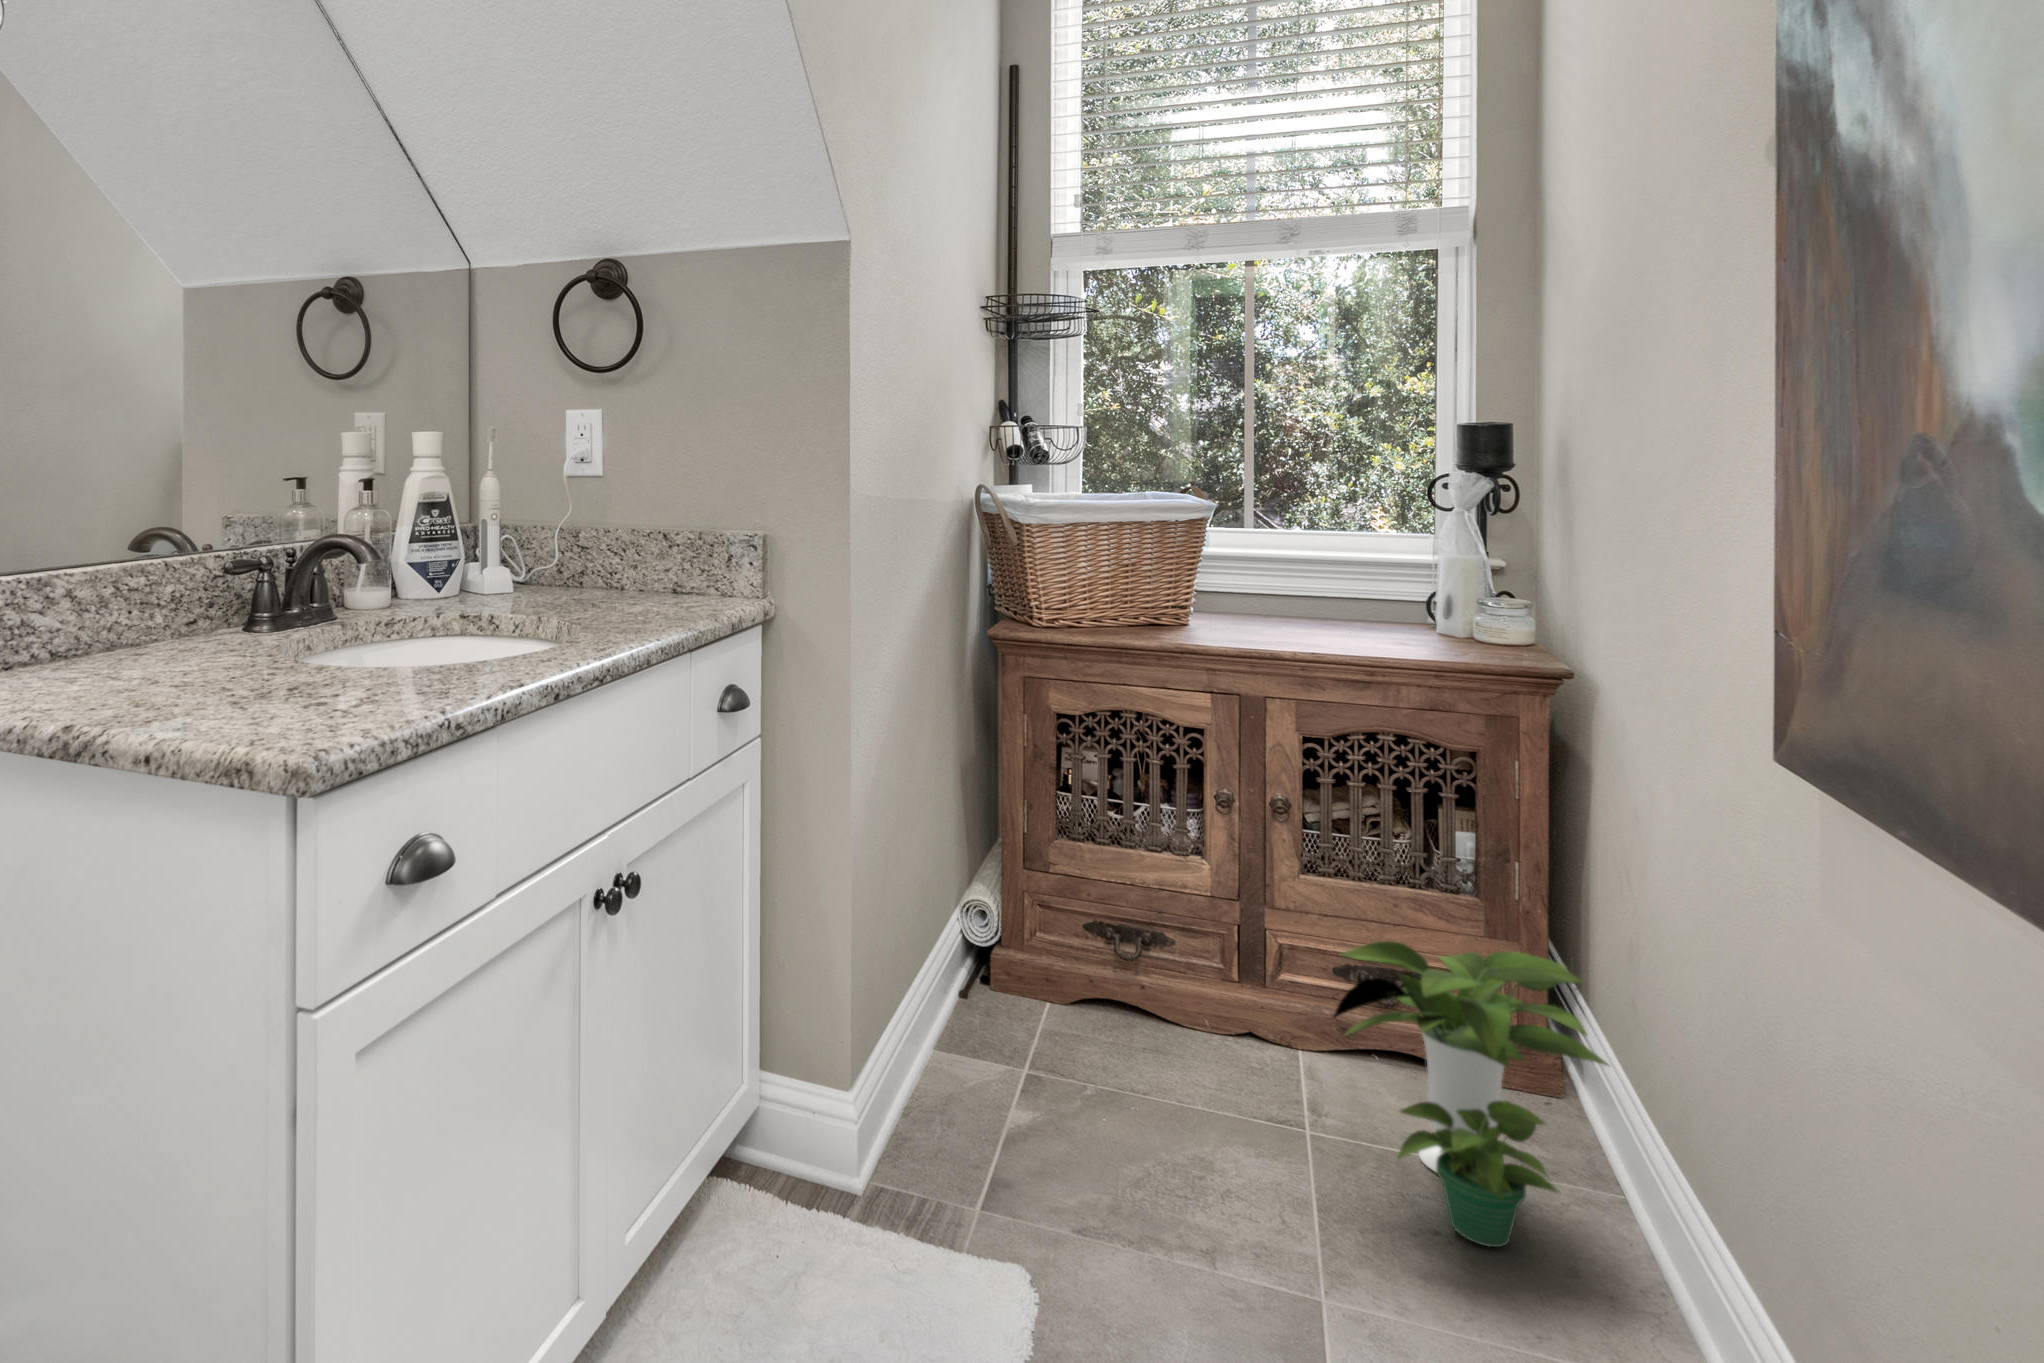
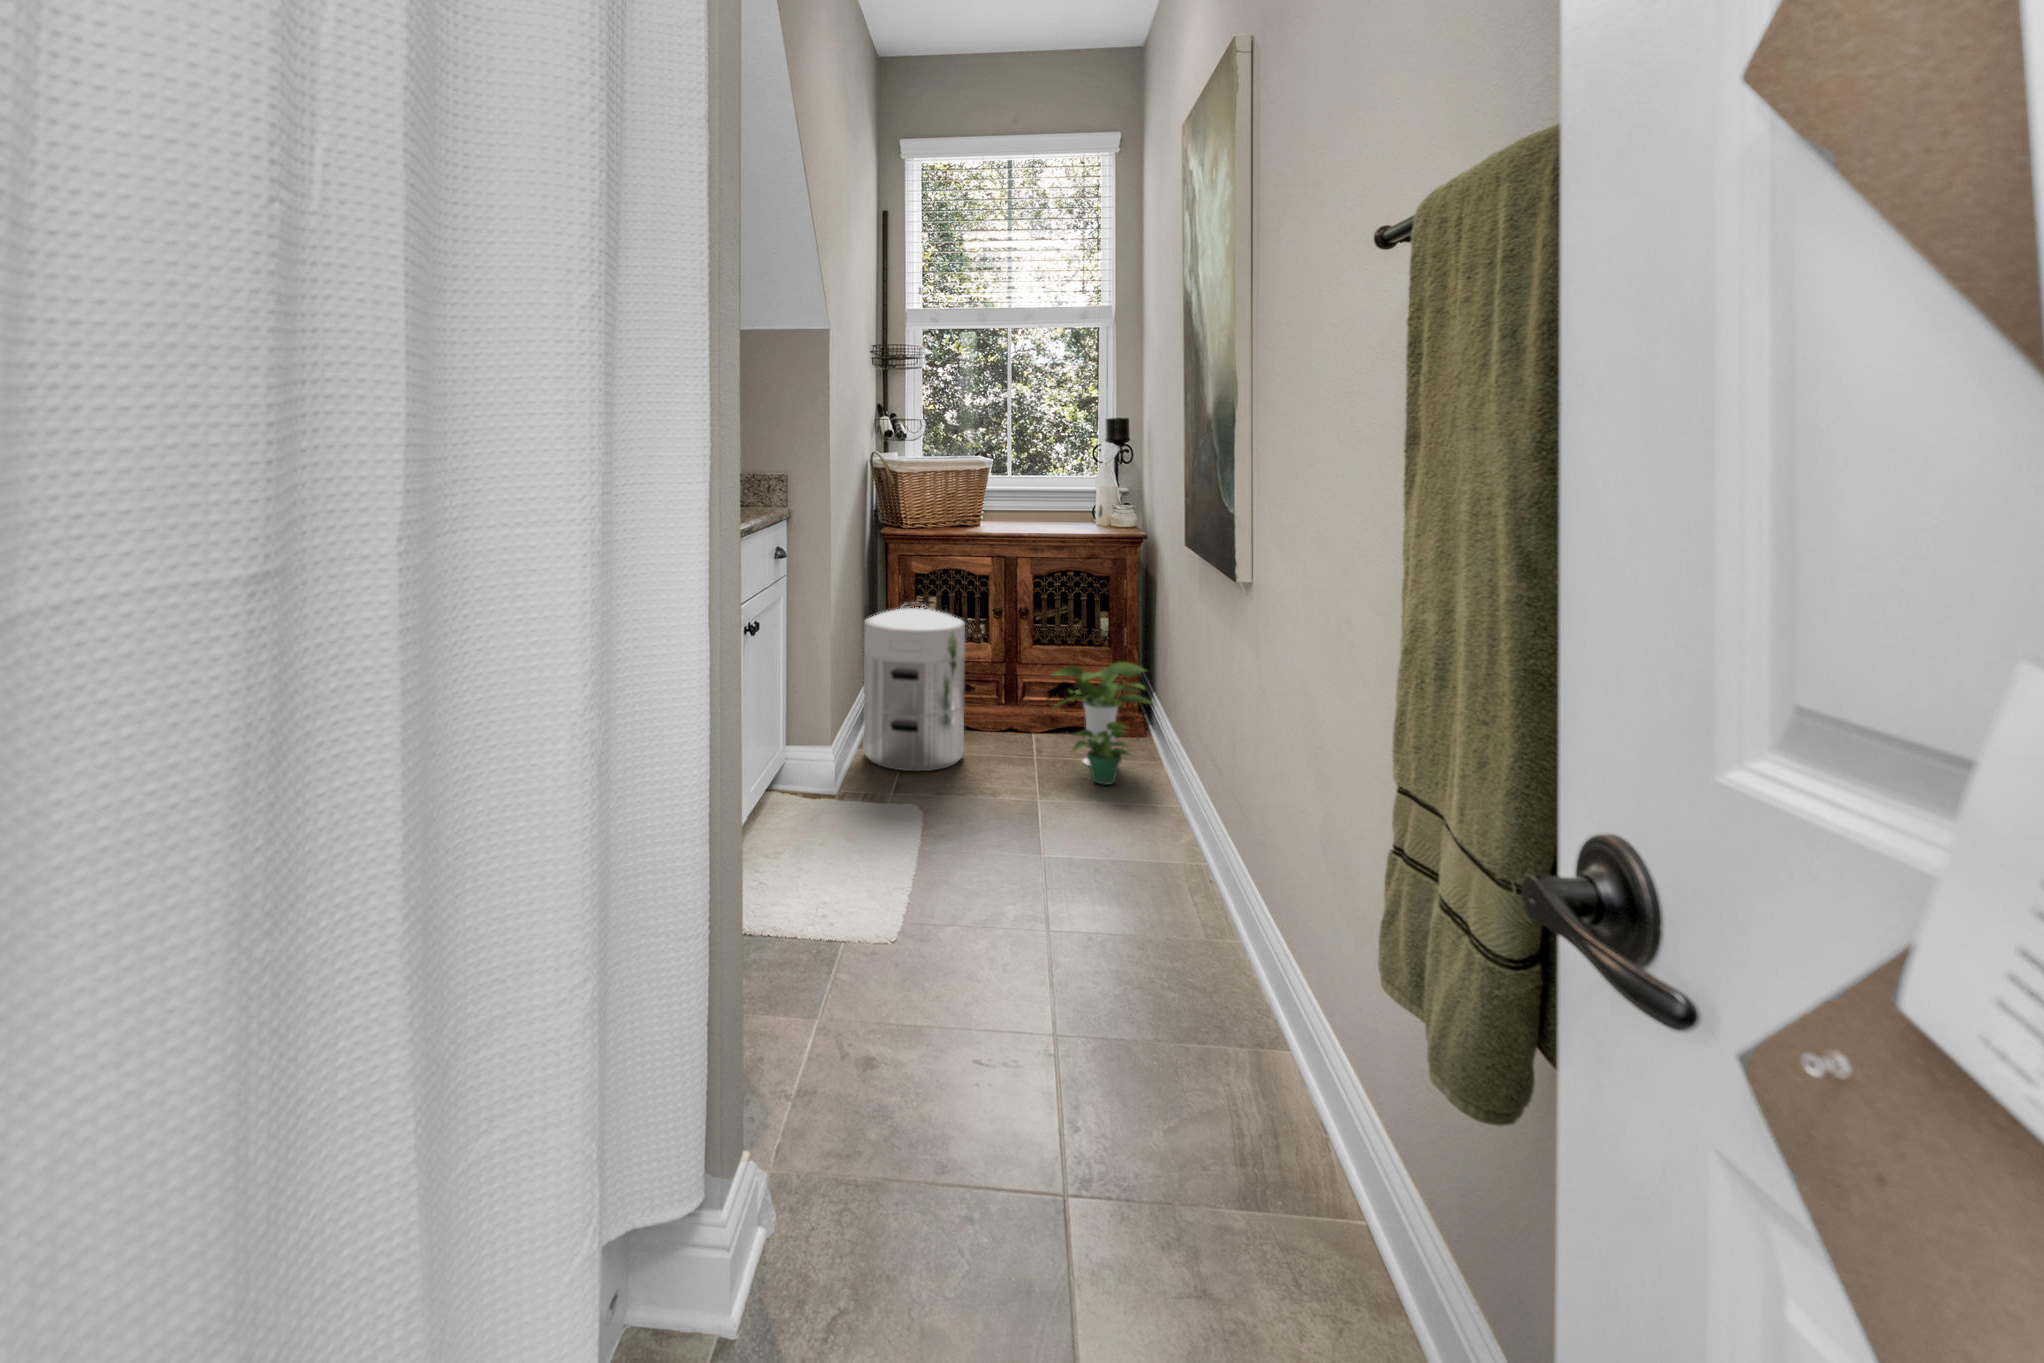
waste bin: none [942,778,1152,1130] -> present [863,602,965,771]

